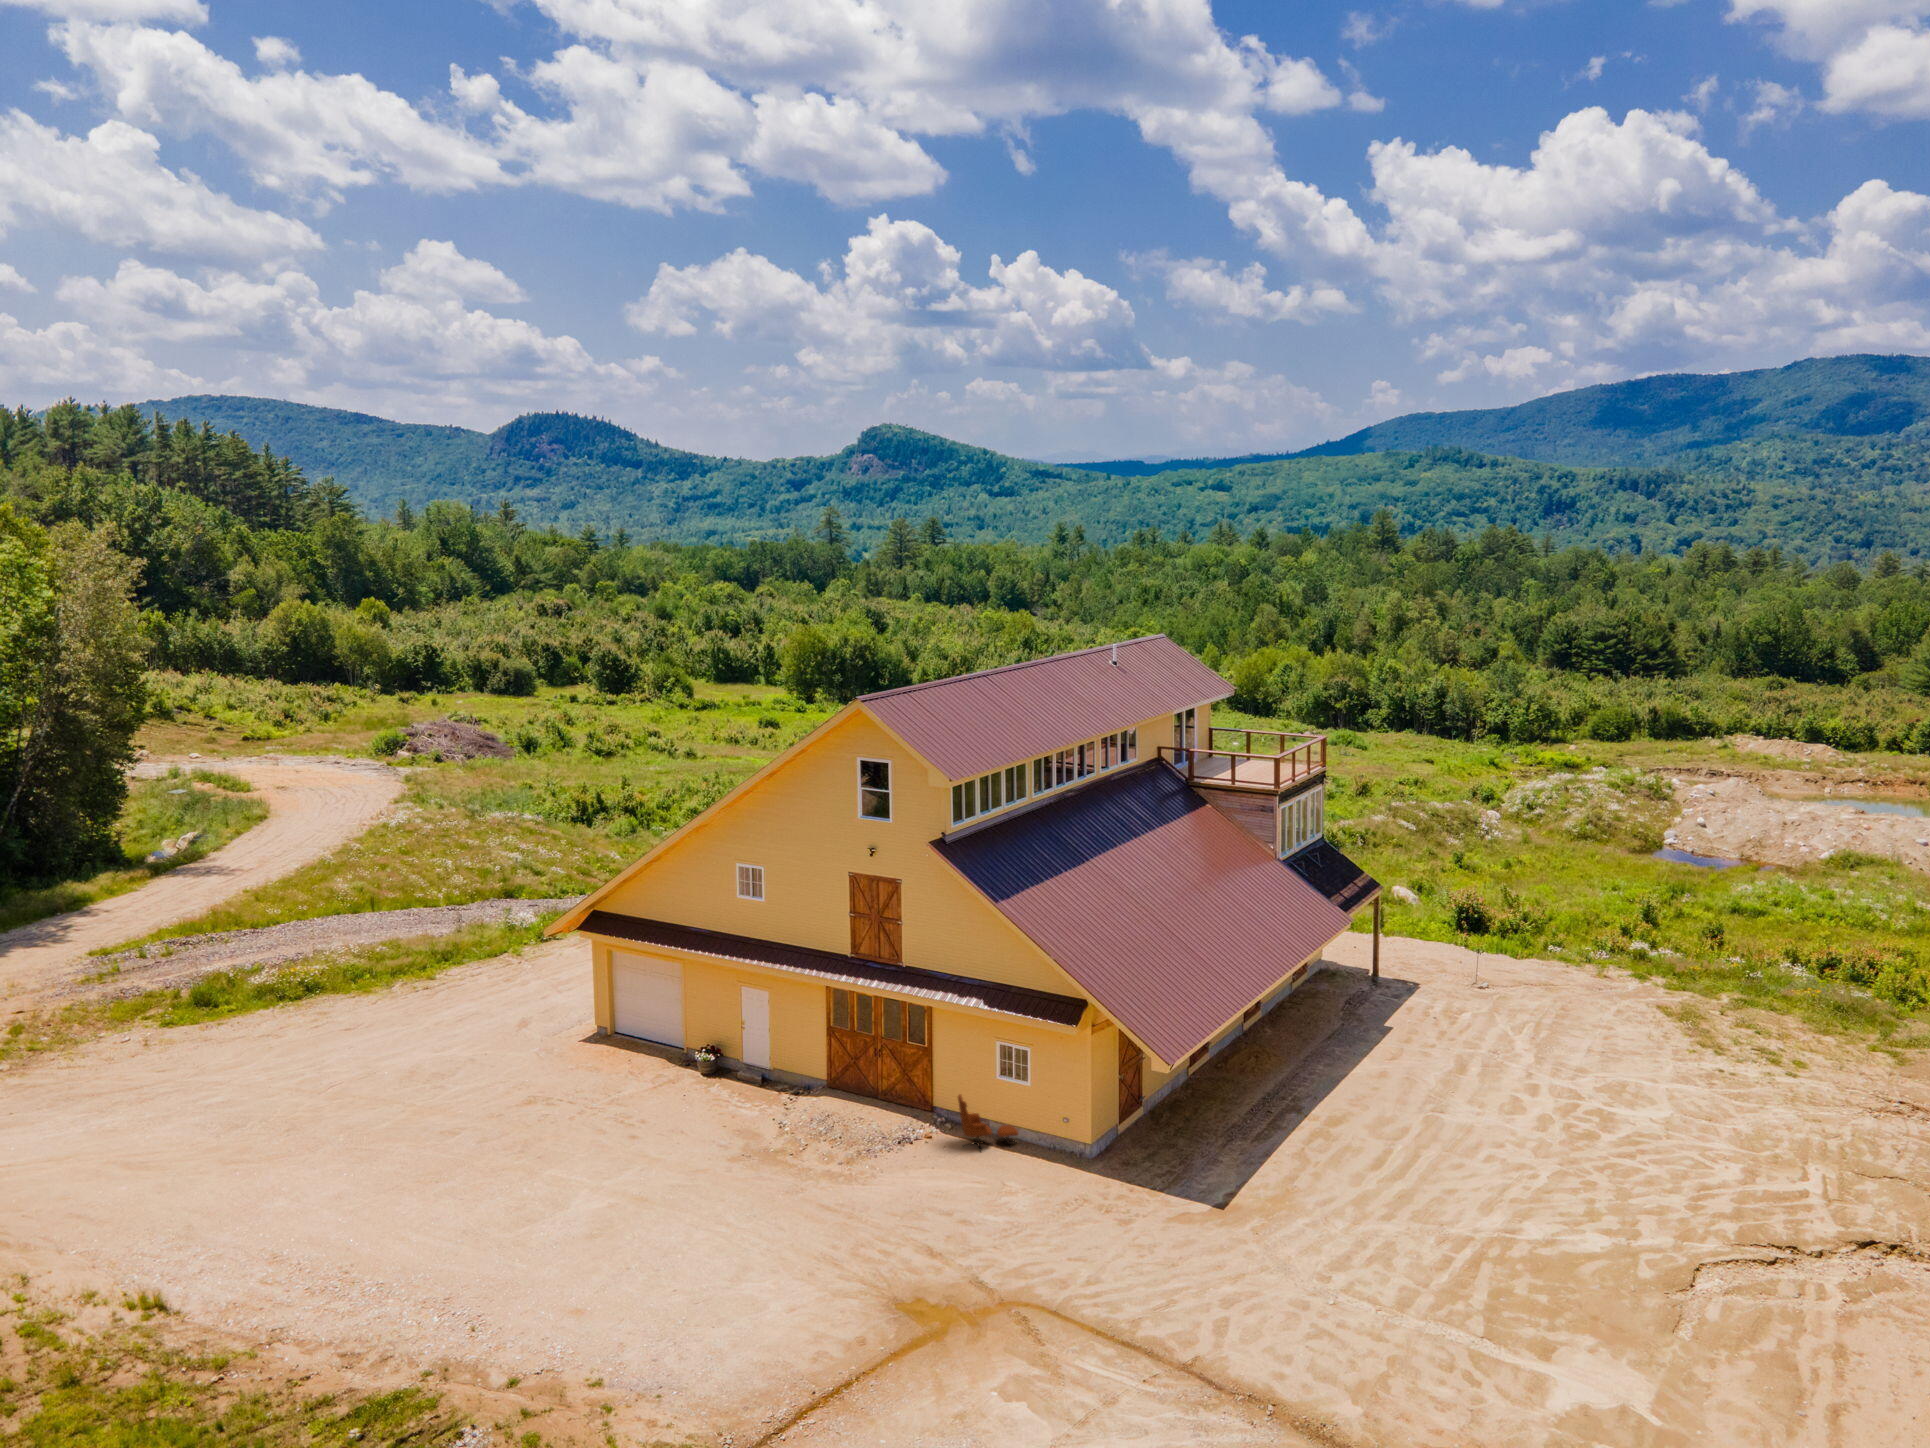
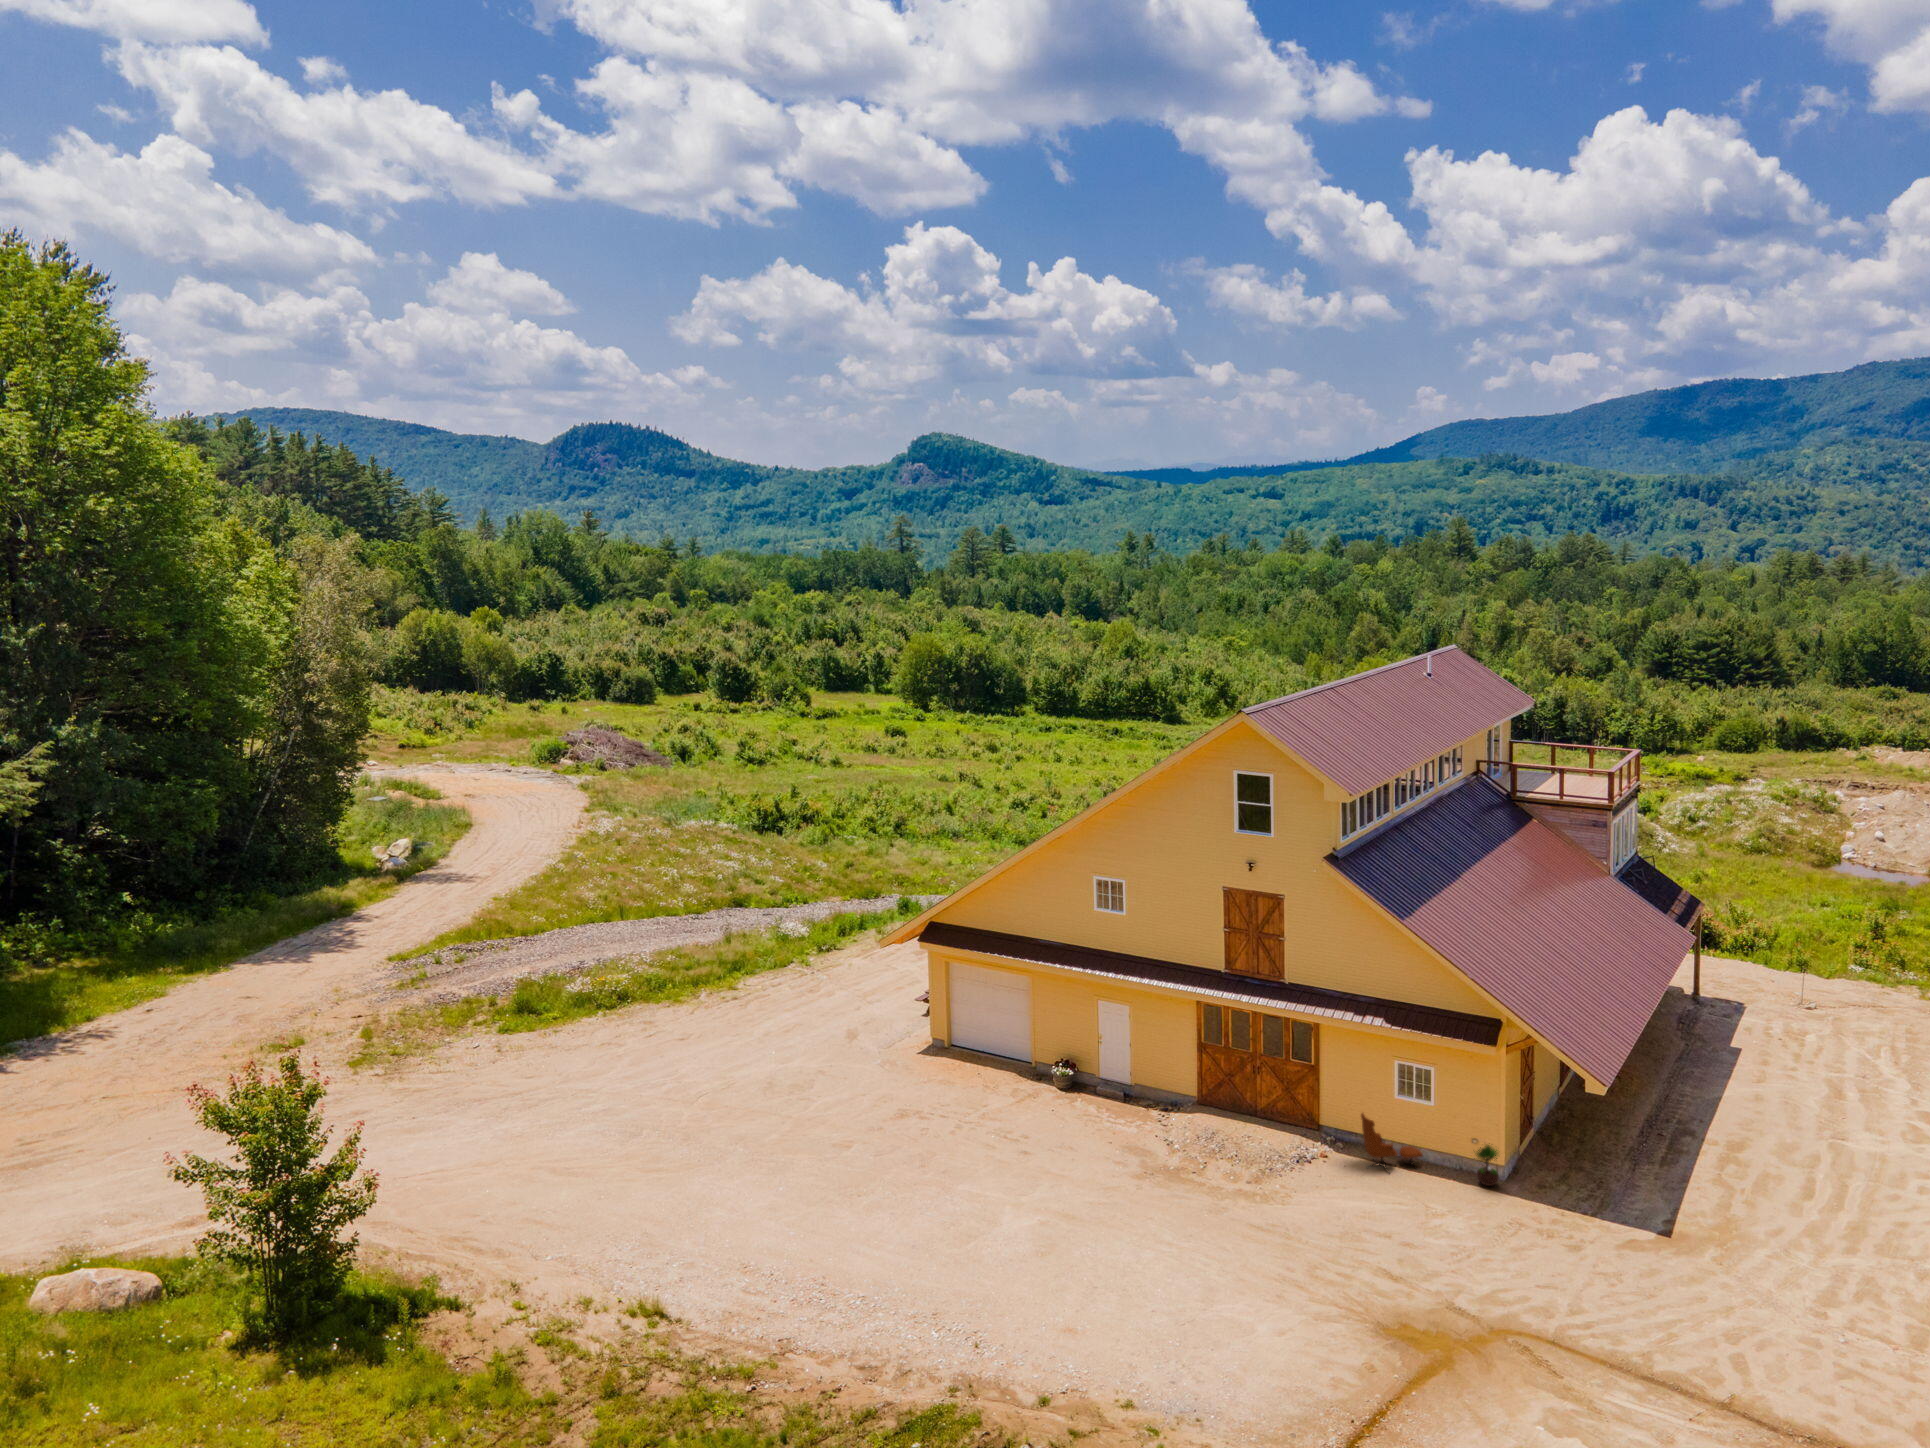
potted tree: none [1055,1118,1081,1162] -> present [1476,1145,1499,1186]

